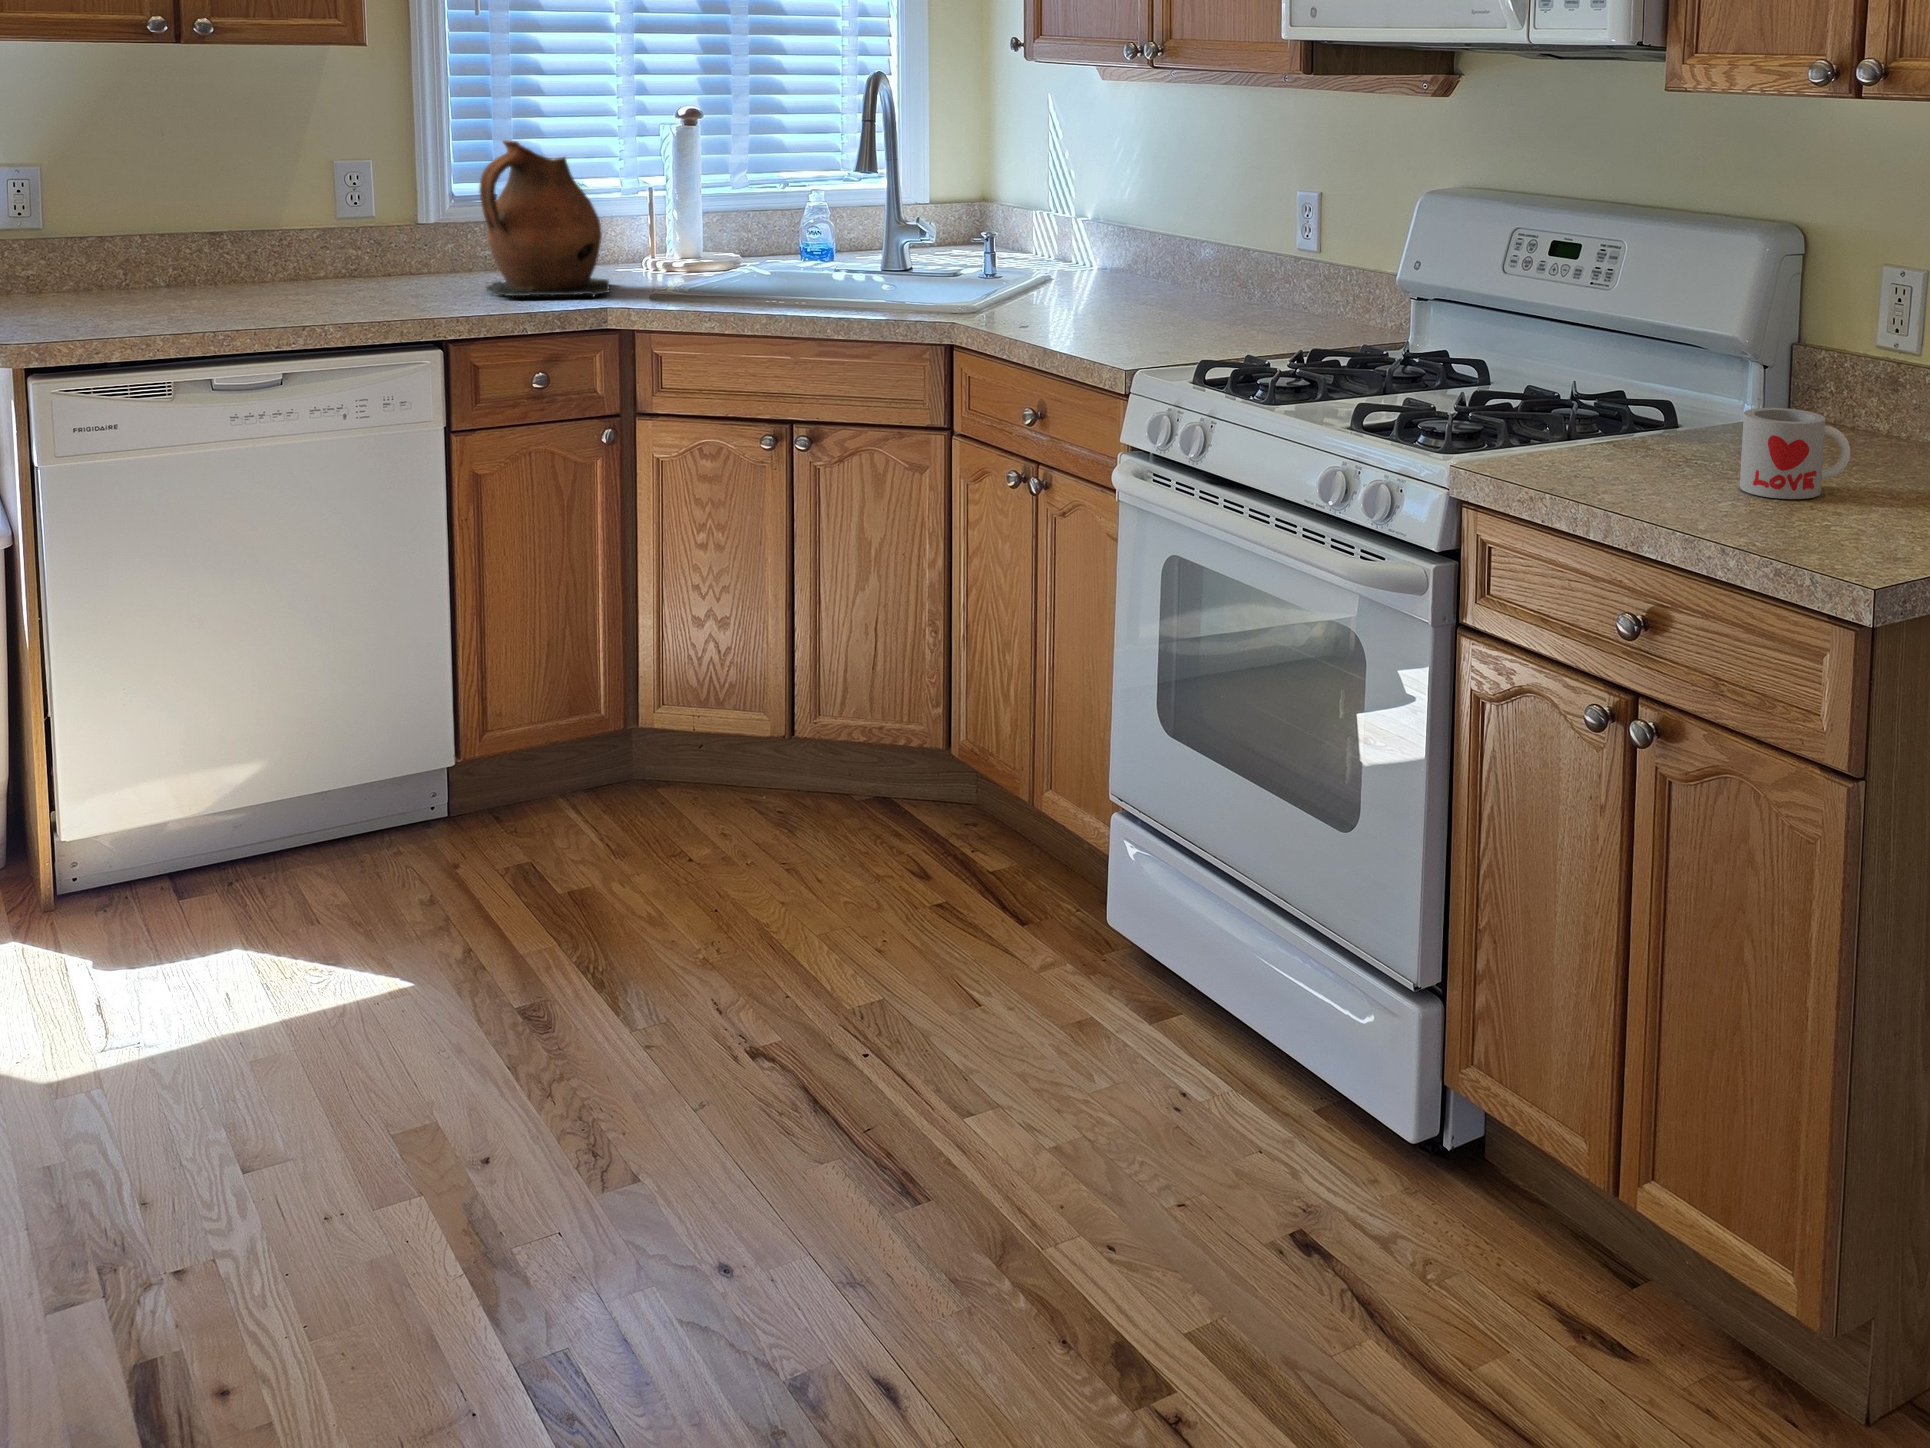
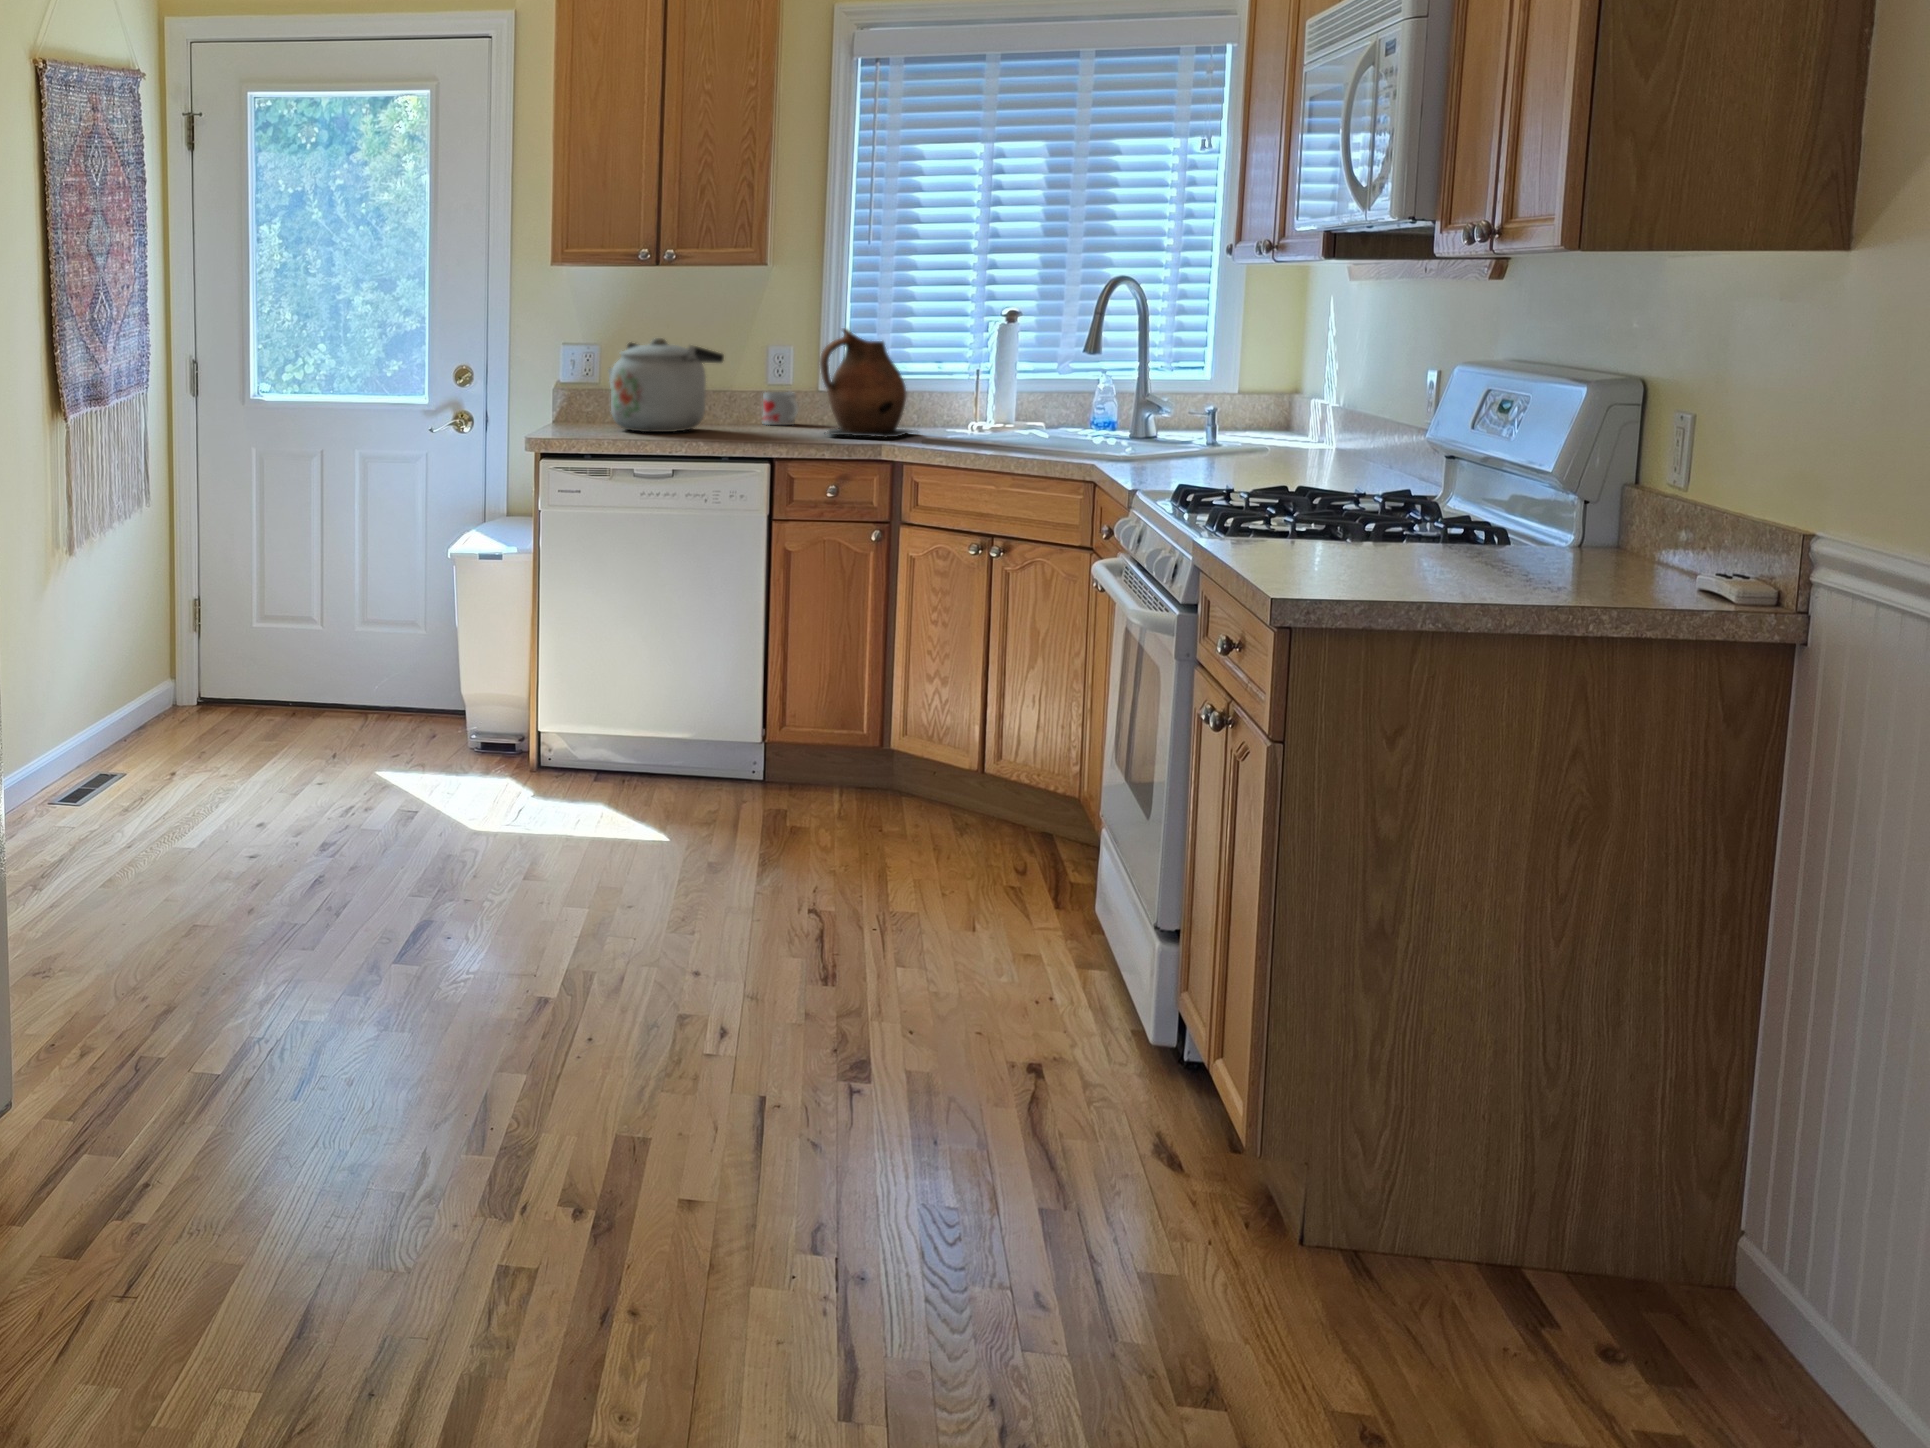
kettle: none [93,160,310,313] -> present [608,338,724,432]
mug: present [1740,408,1850,499] -> present [763,392,799,425]

